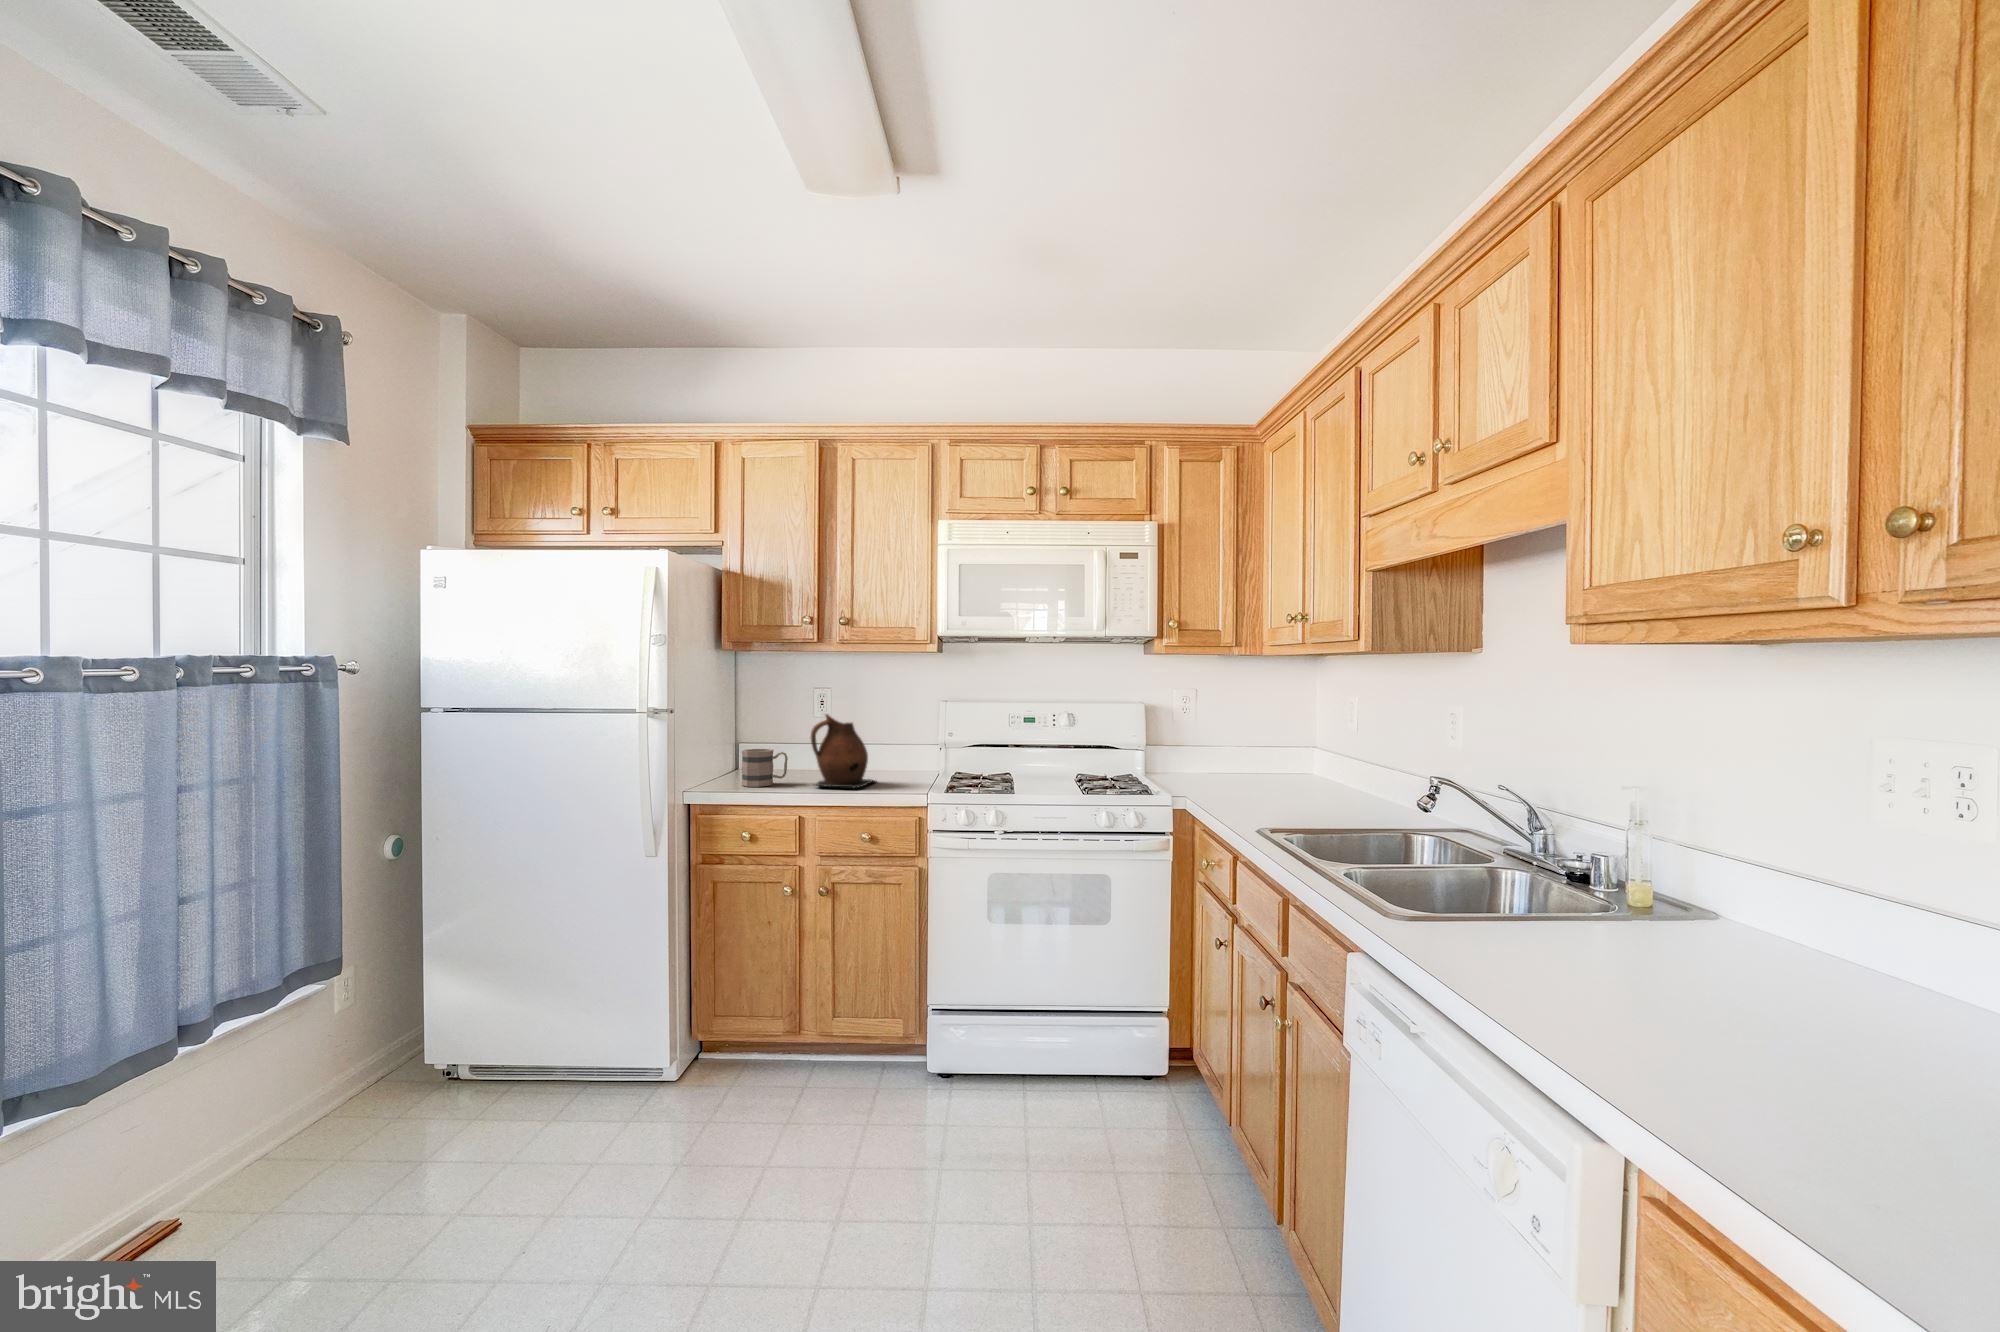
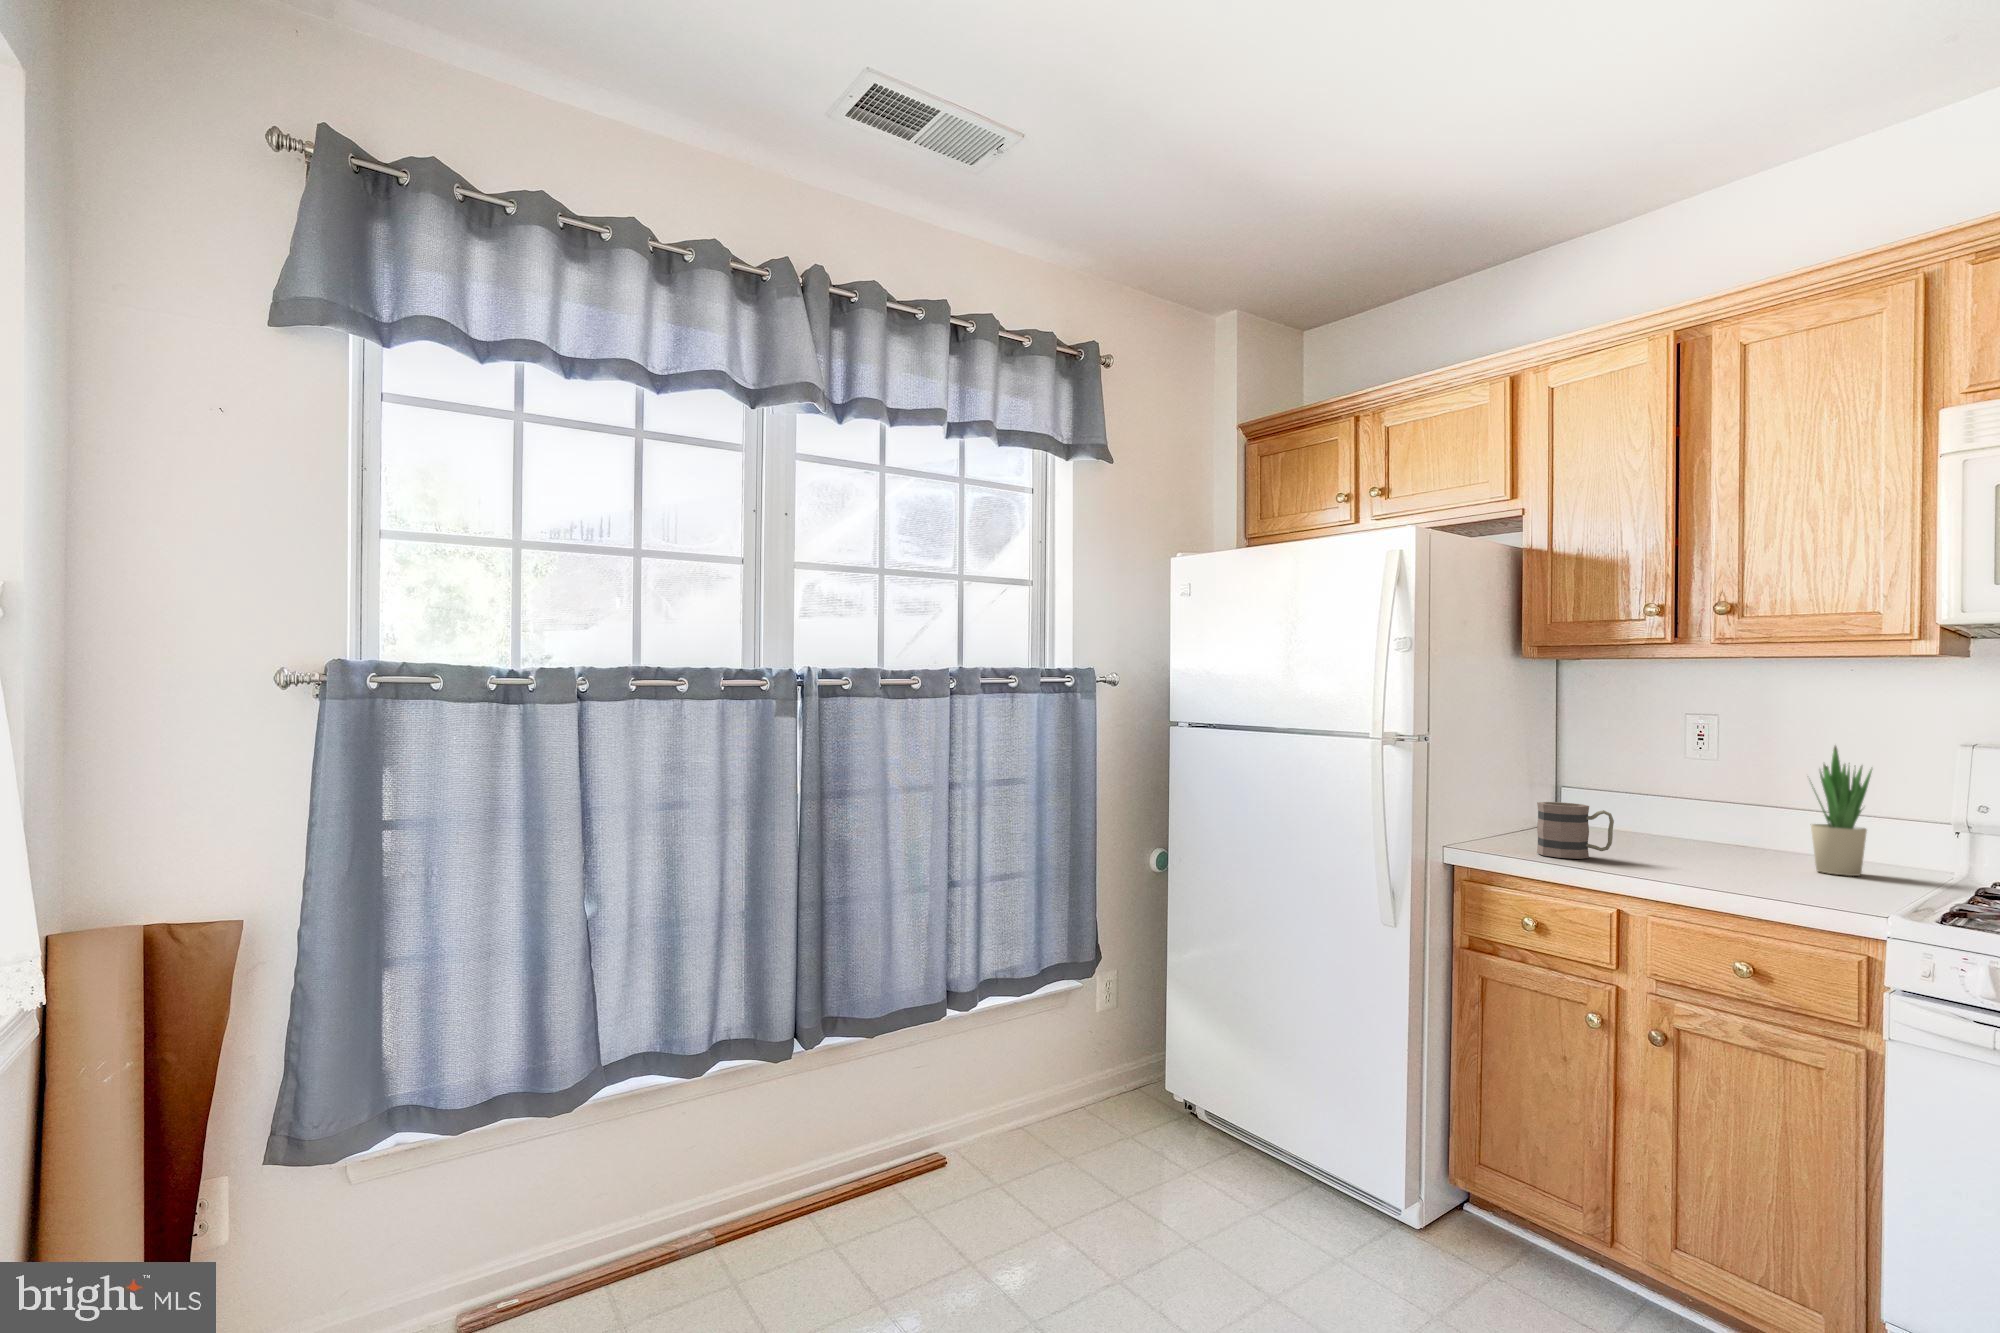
potted plant: none [879,701,907,775] -> present [1811,746,1872,876]
ceramic pitcher: present [811,714,875,788] -> none [1647,755,1786,883]

